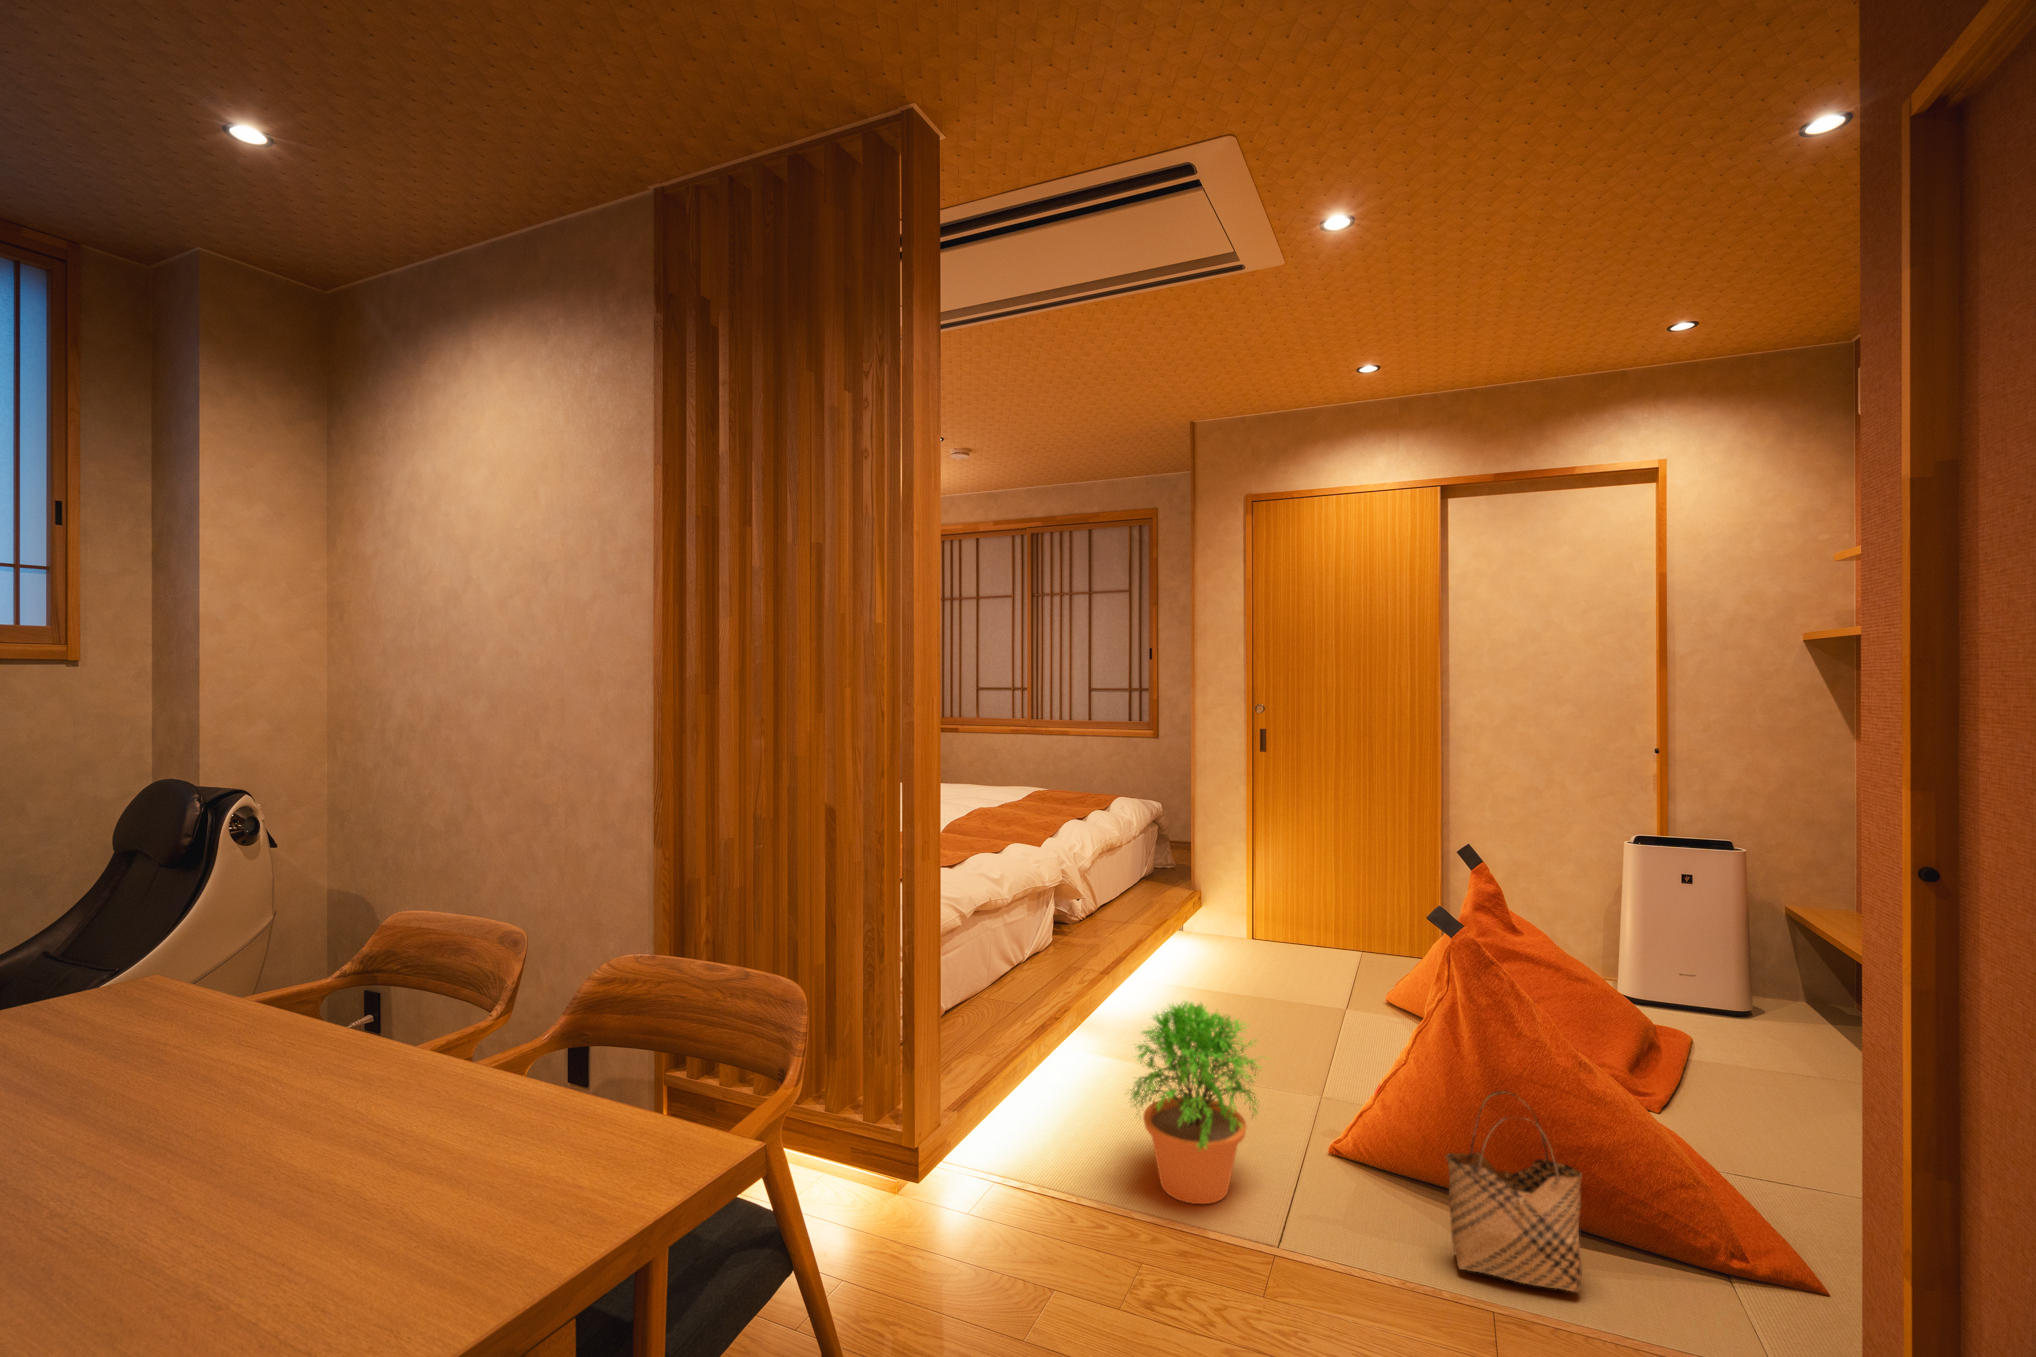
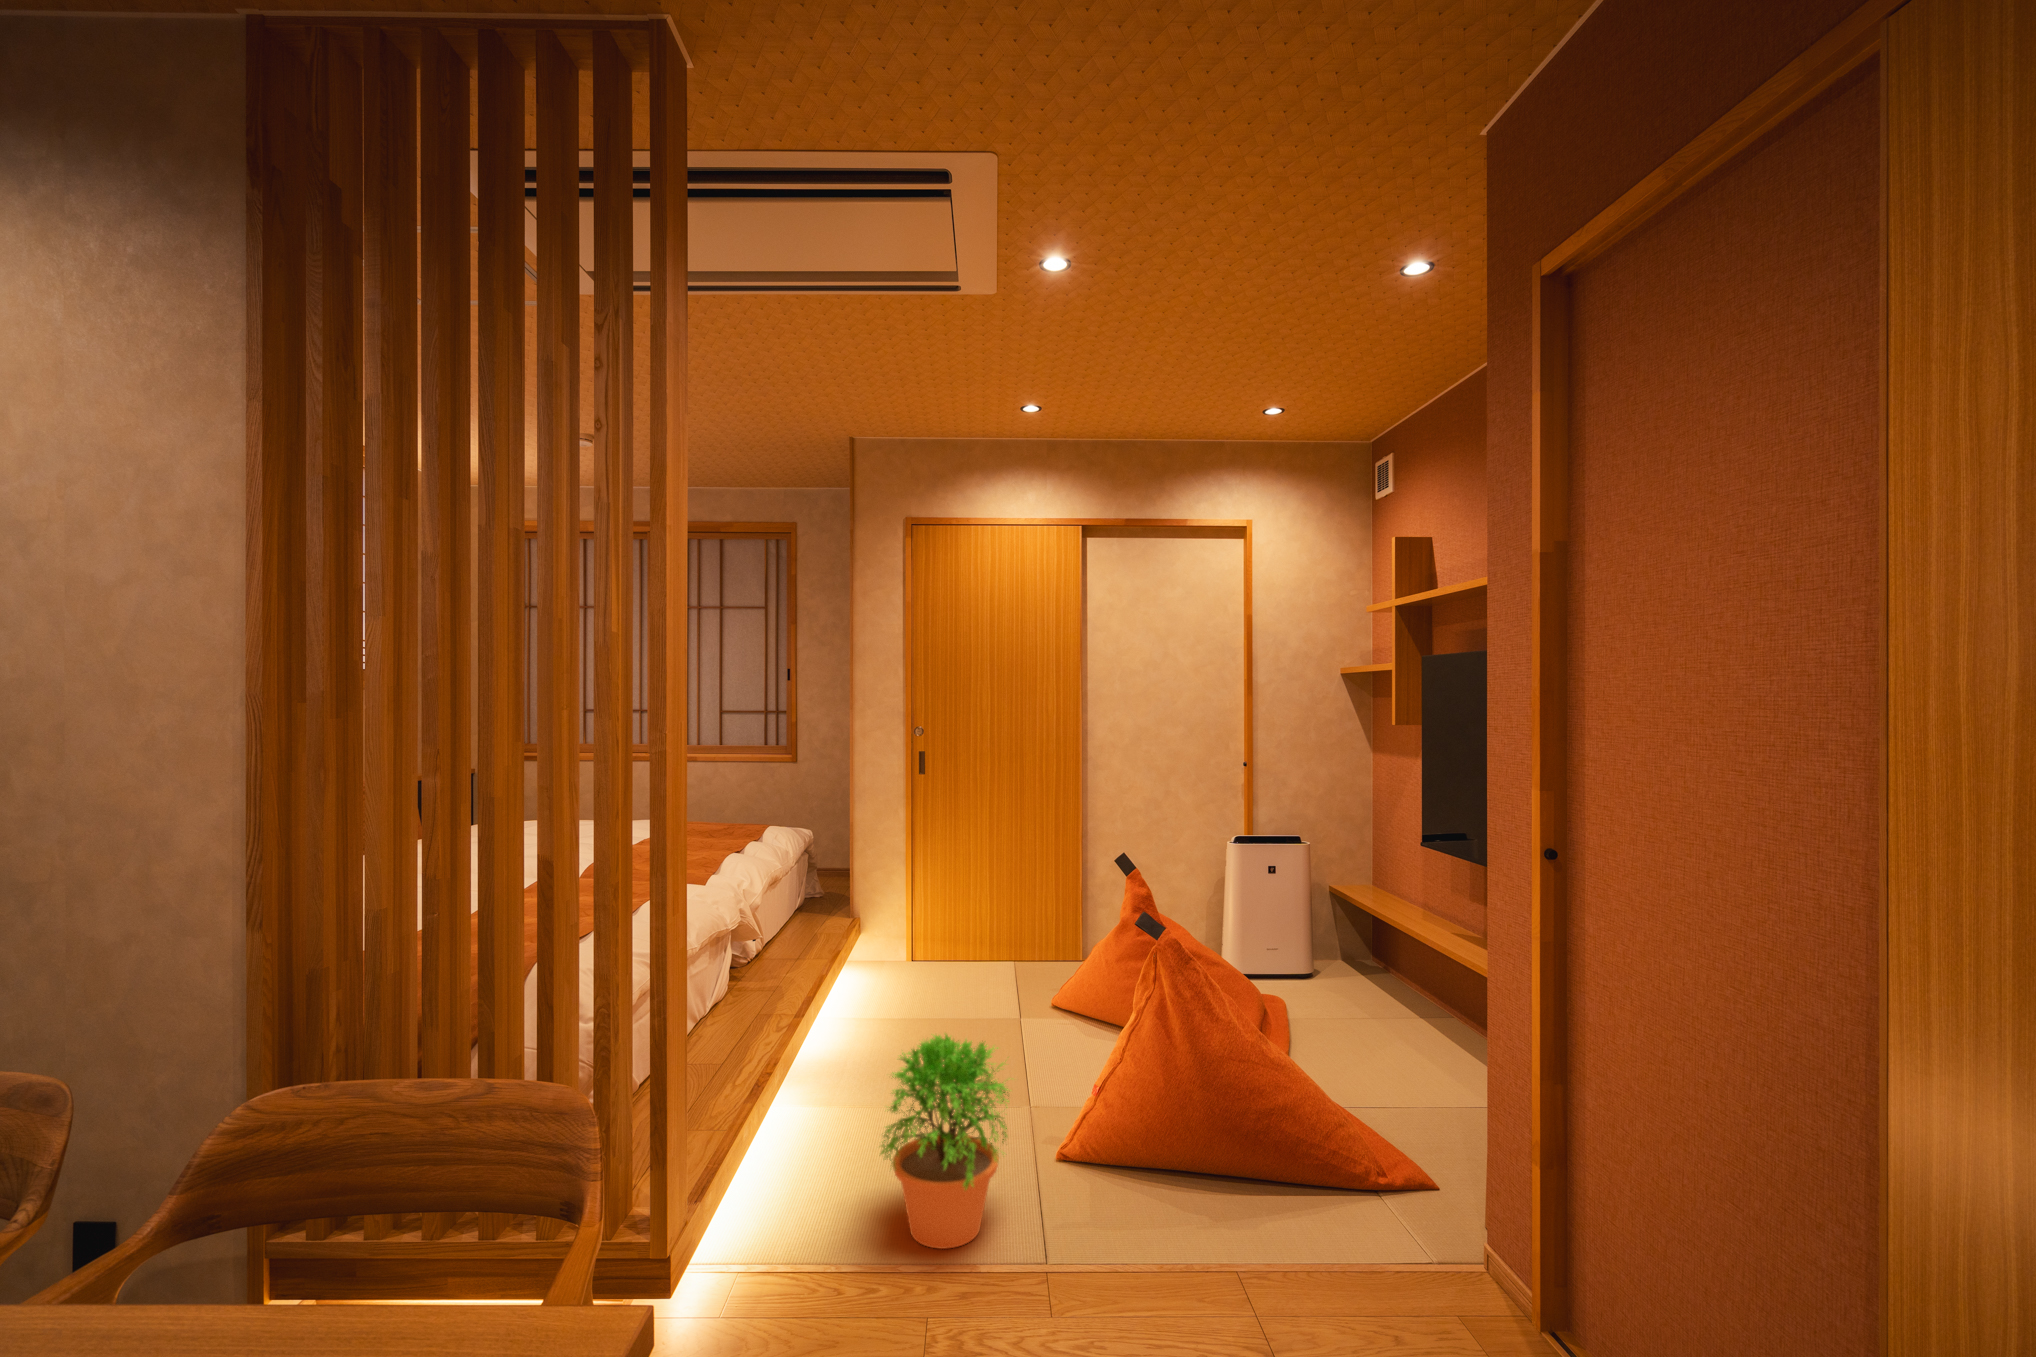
woven basket: present [1446,1091,1582,1292] -> none [1186,1069,1294,1243]

